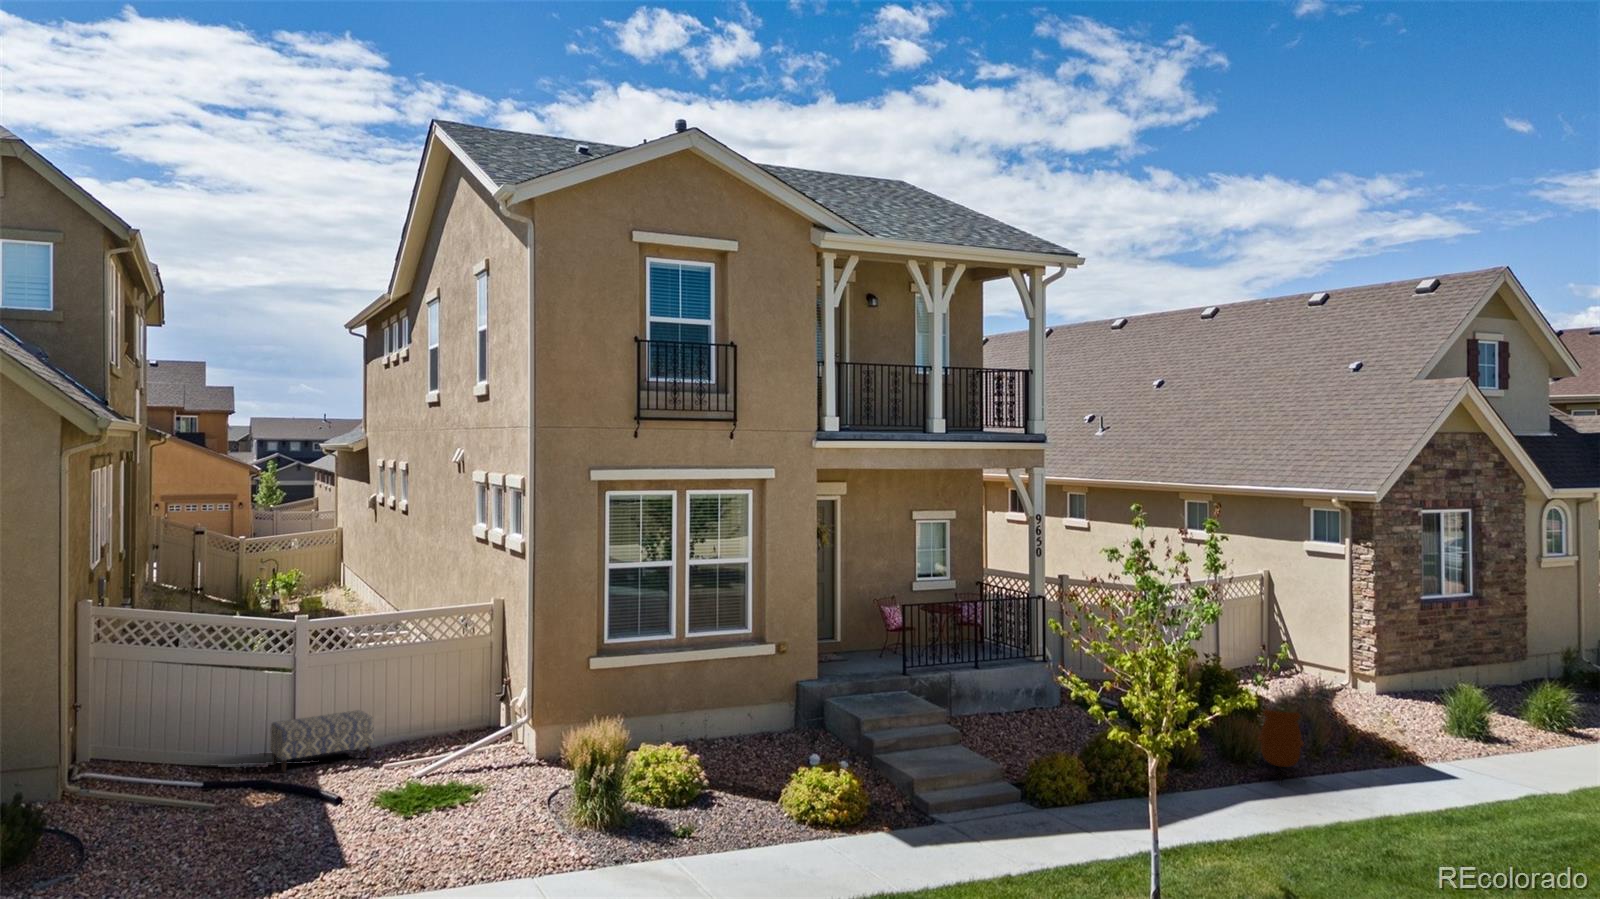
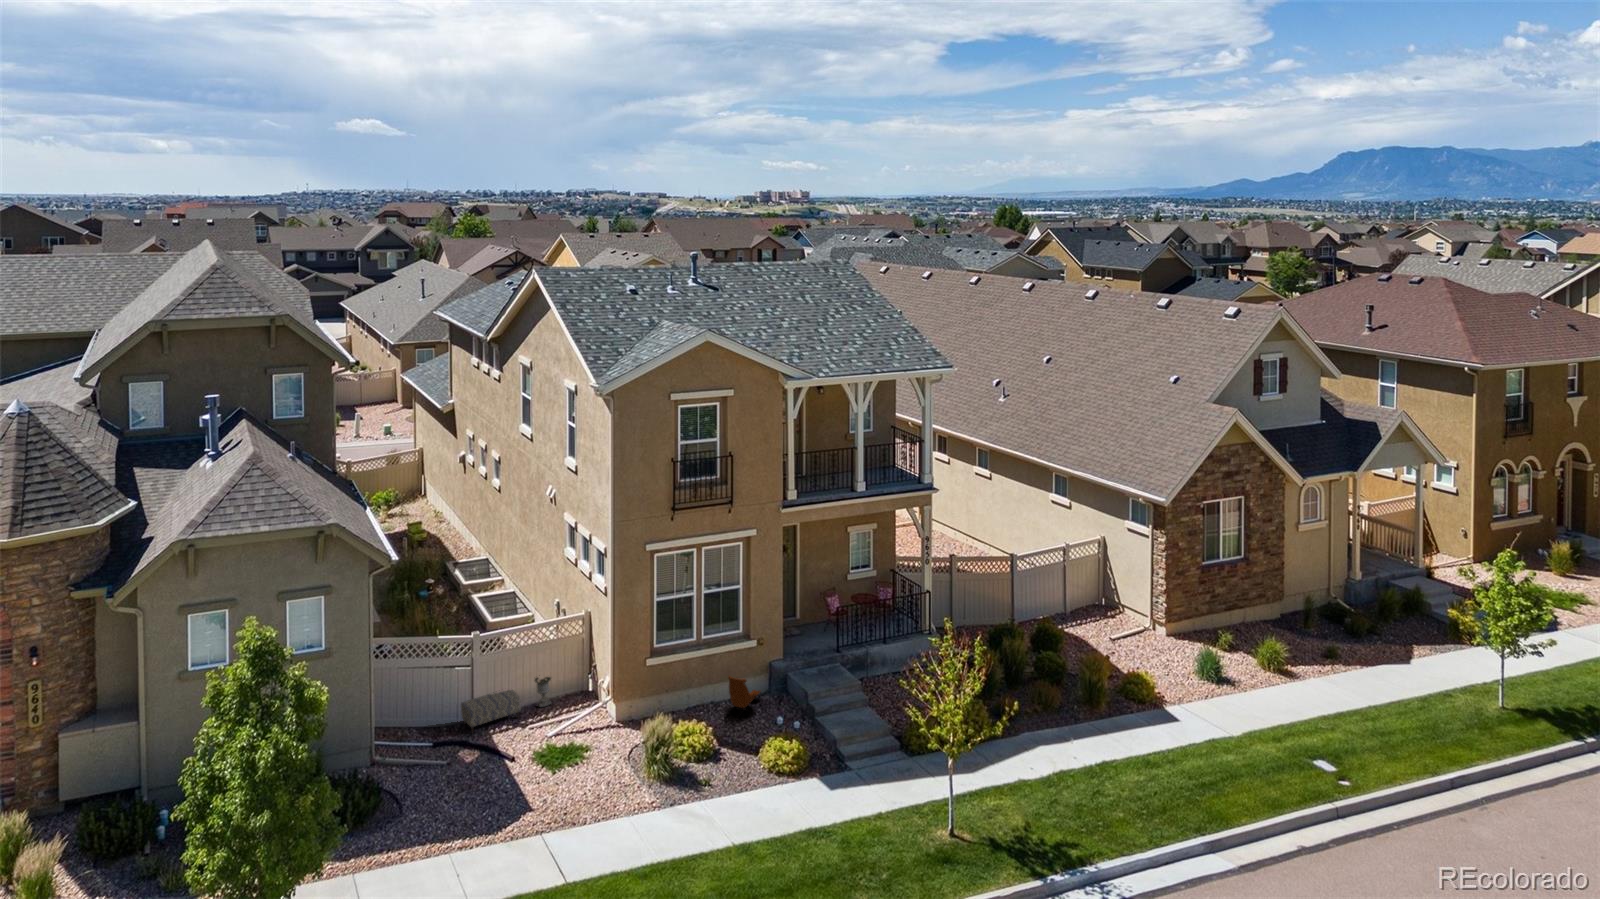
planter: none [403,695,434,748] -> present [535,677,551,707]
lounge chair: present [1258,709,1304,784] -> present [728,676,761,713]

